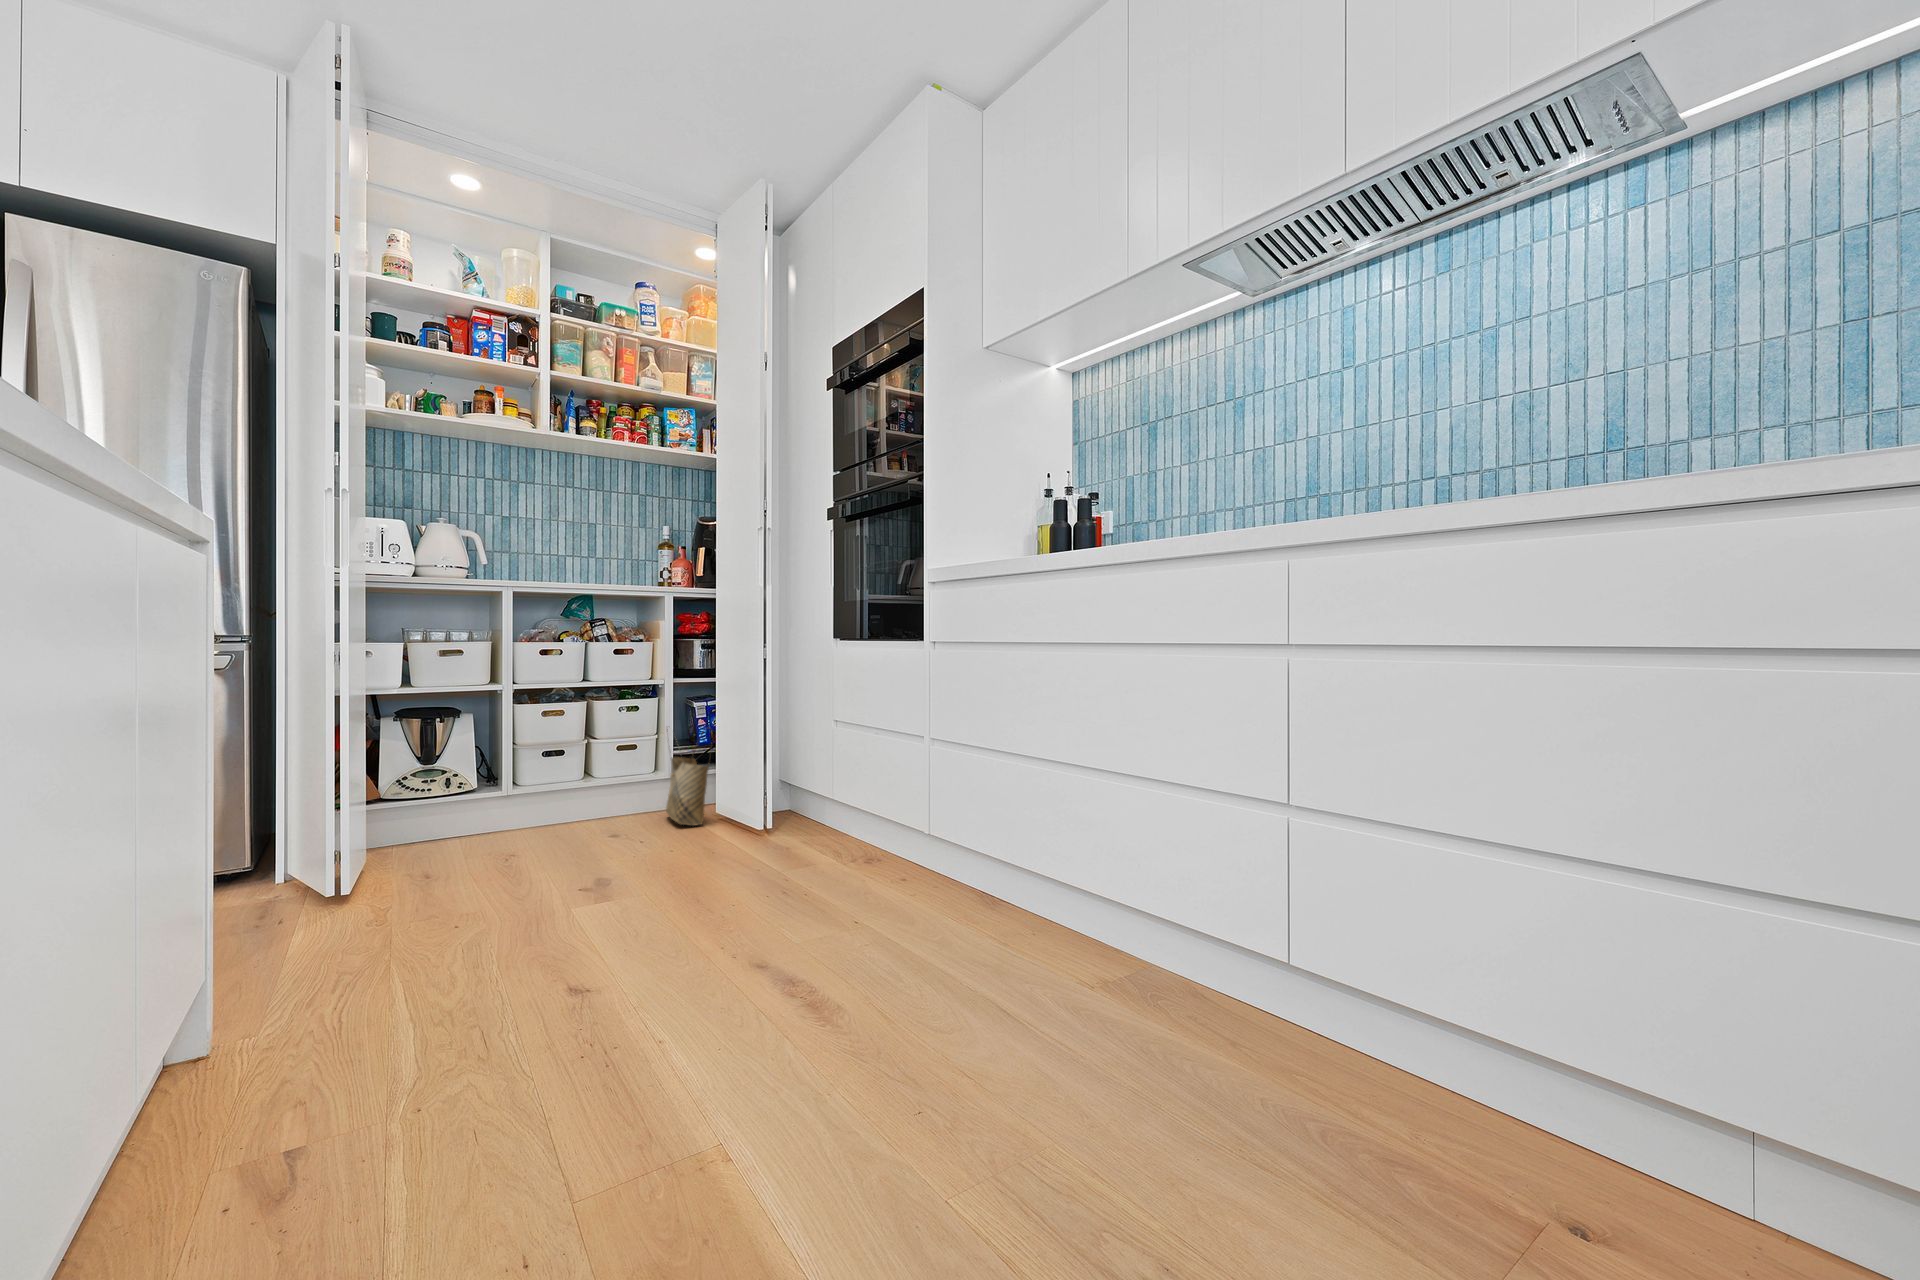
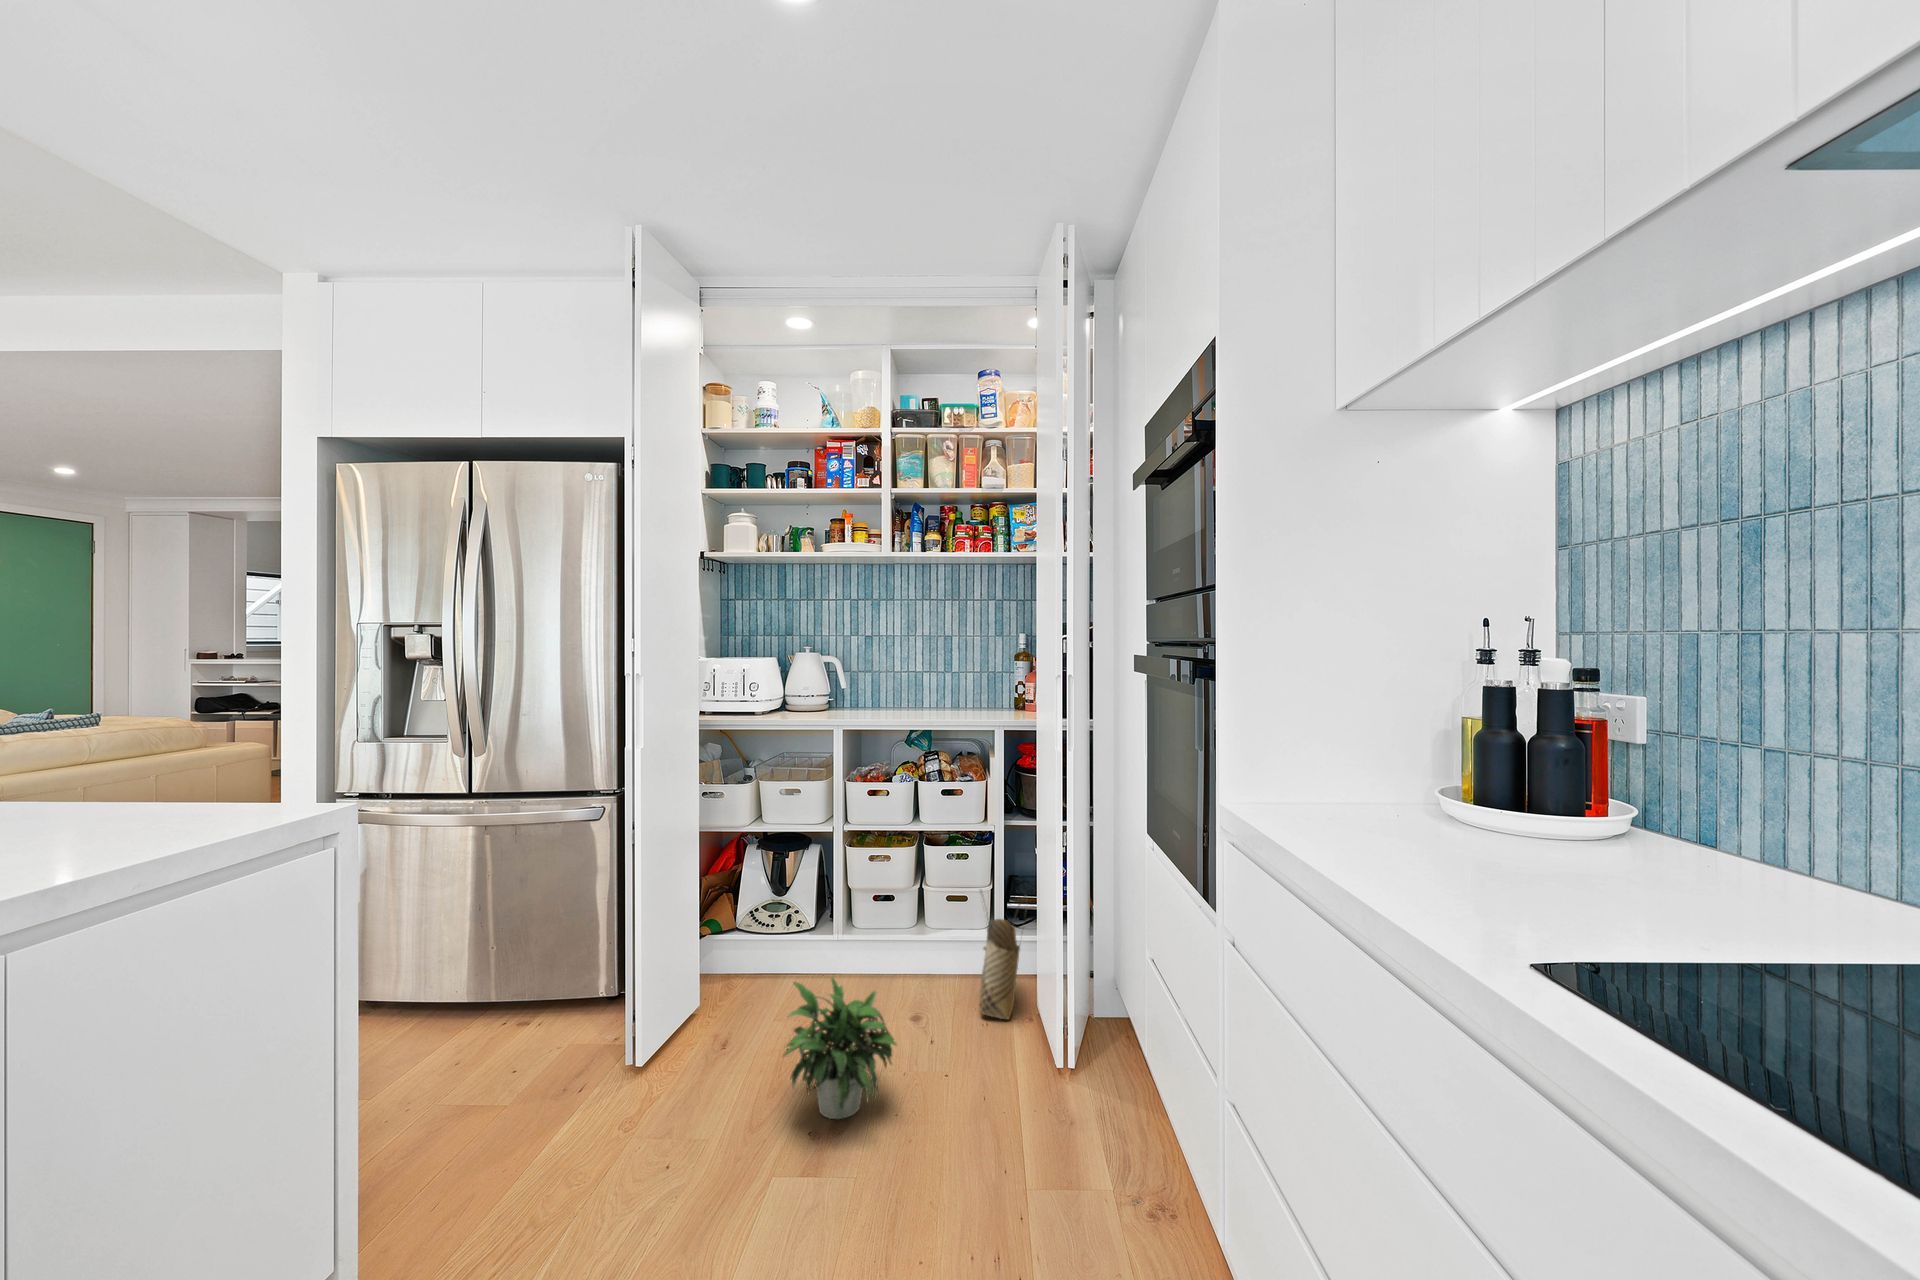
potted plant: none [532,774,658,879] -> present [783,977,897,1119]

